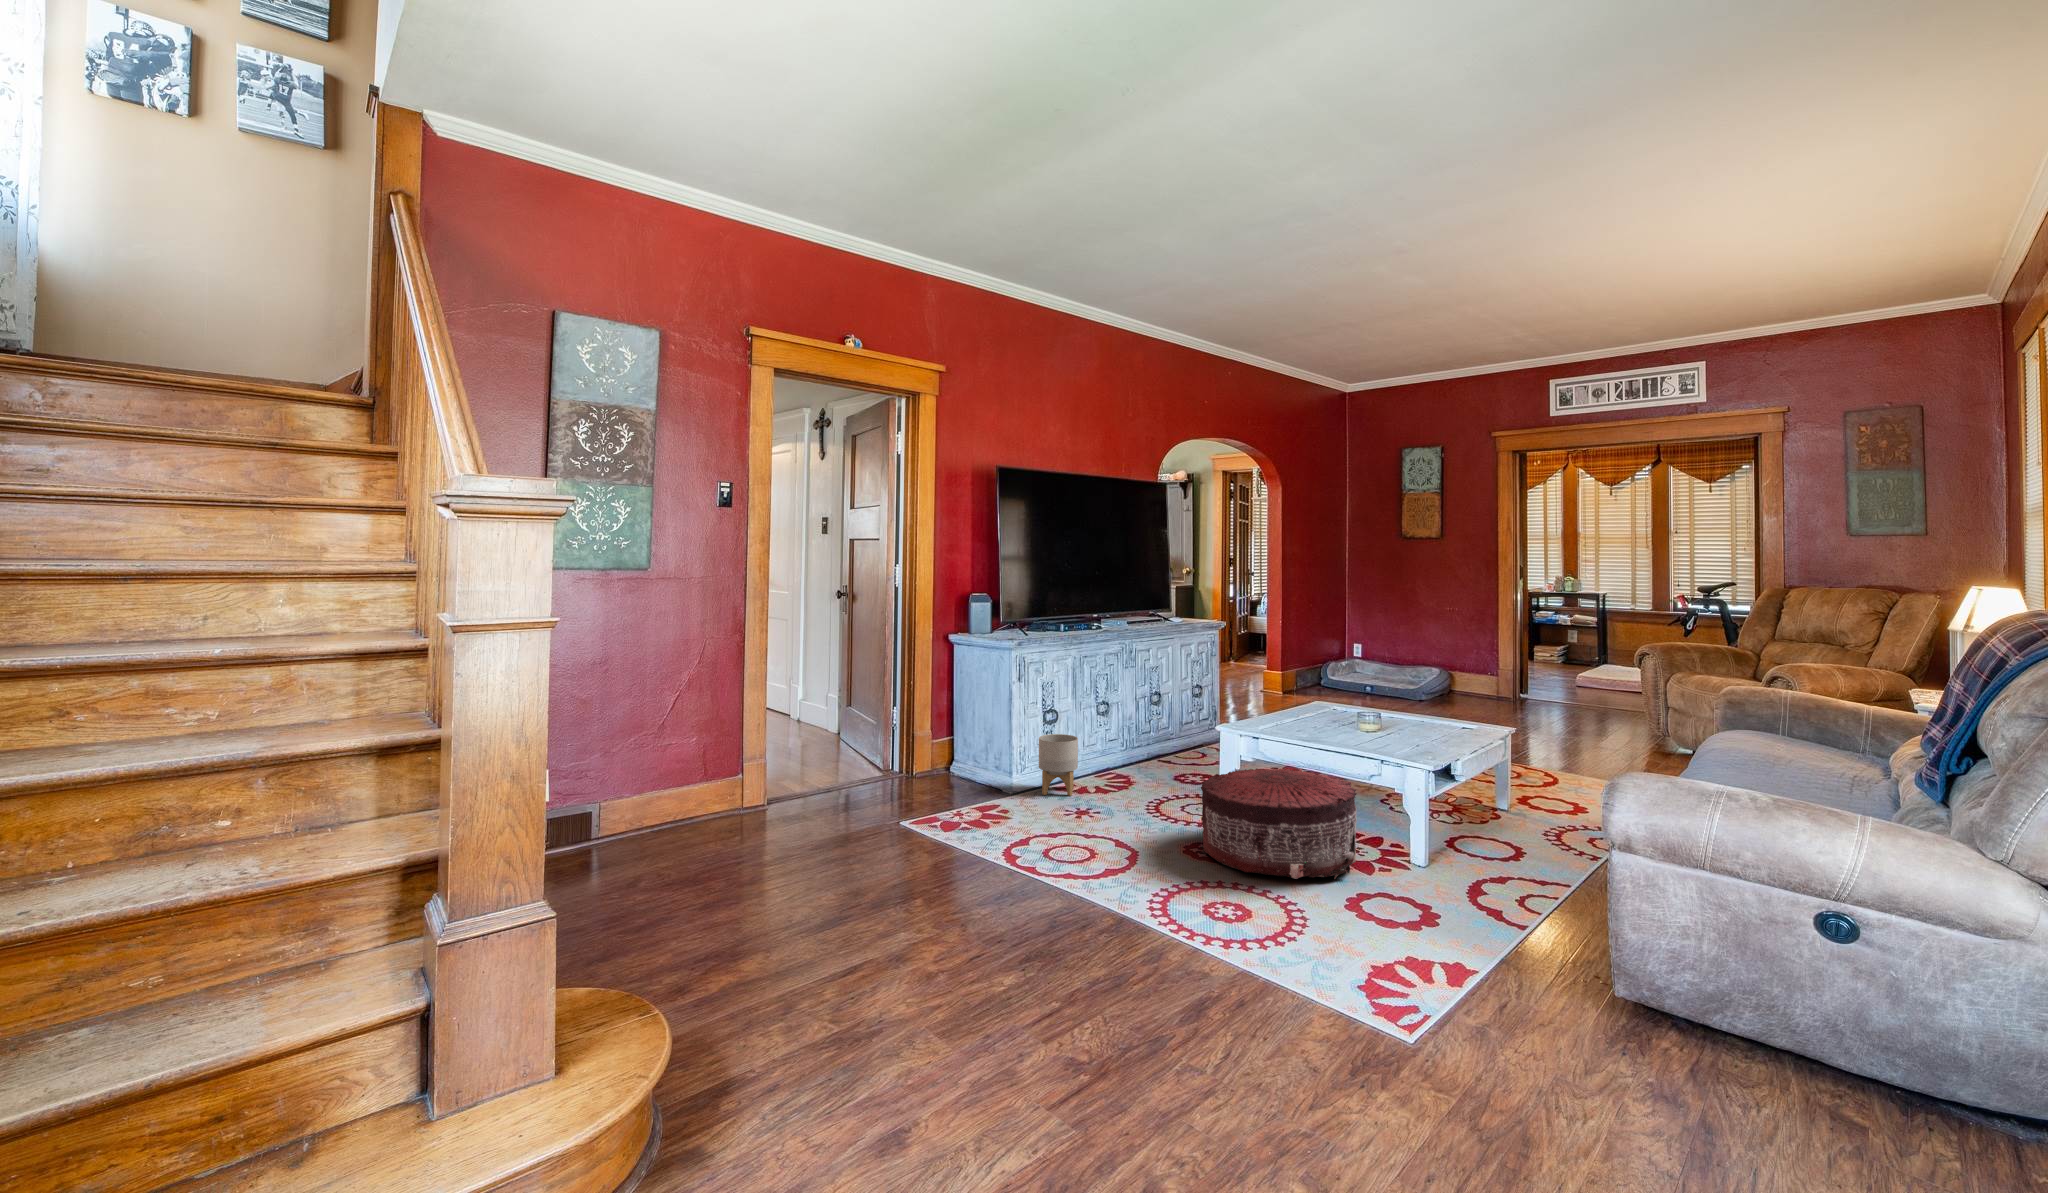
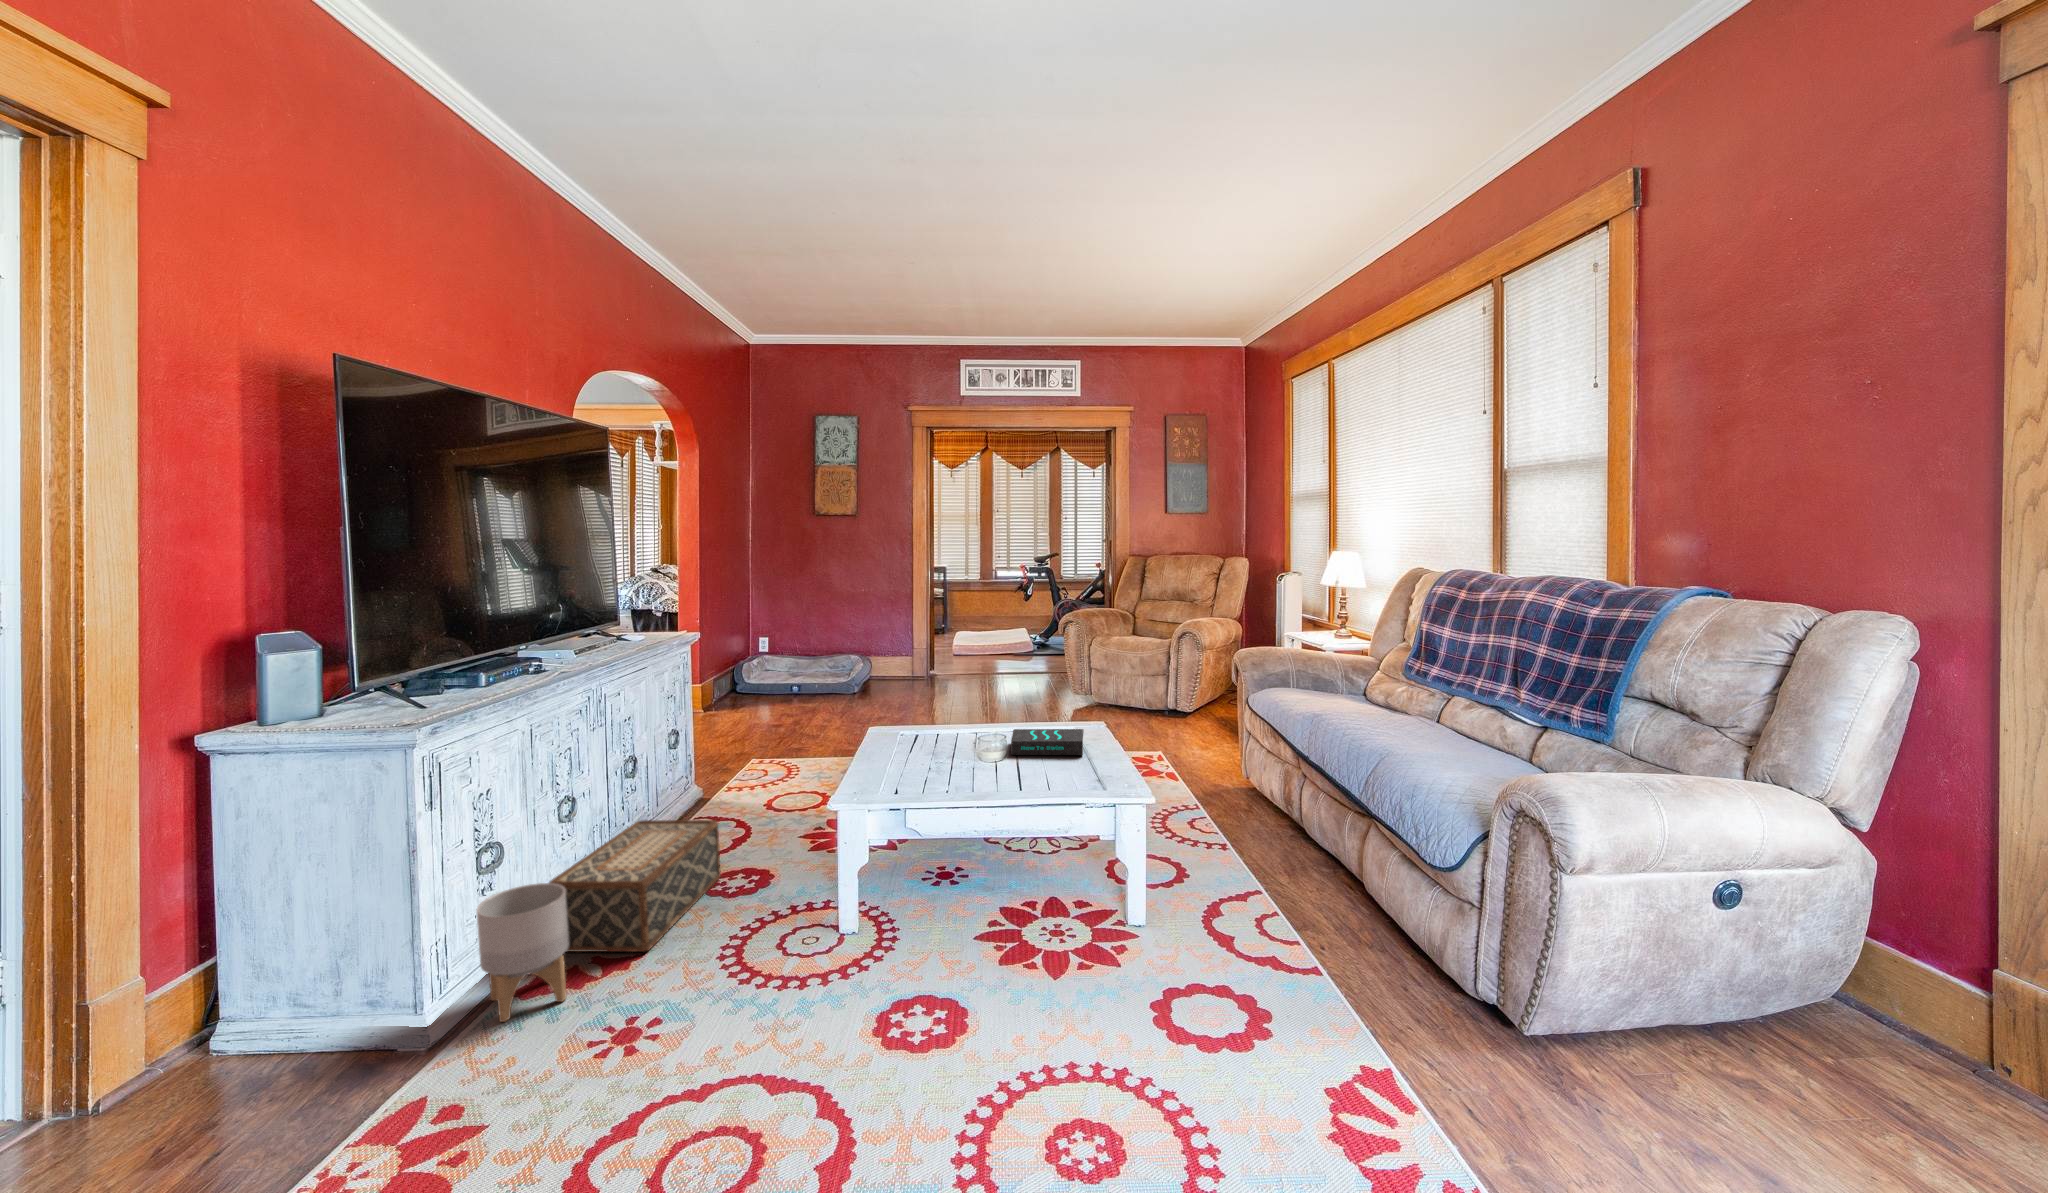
book: none [1378,712,1454,736] -> present [1011,729,1084,755]
woven basket: none [1078,729,1184,790] -> present [549,820,721,952]
pouf: present [1201,768,1357,879] -> none [875,845,1118,1060]

